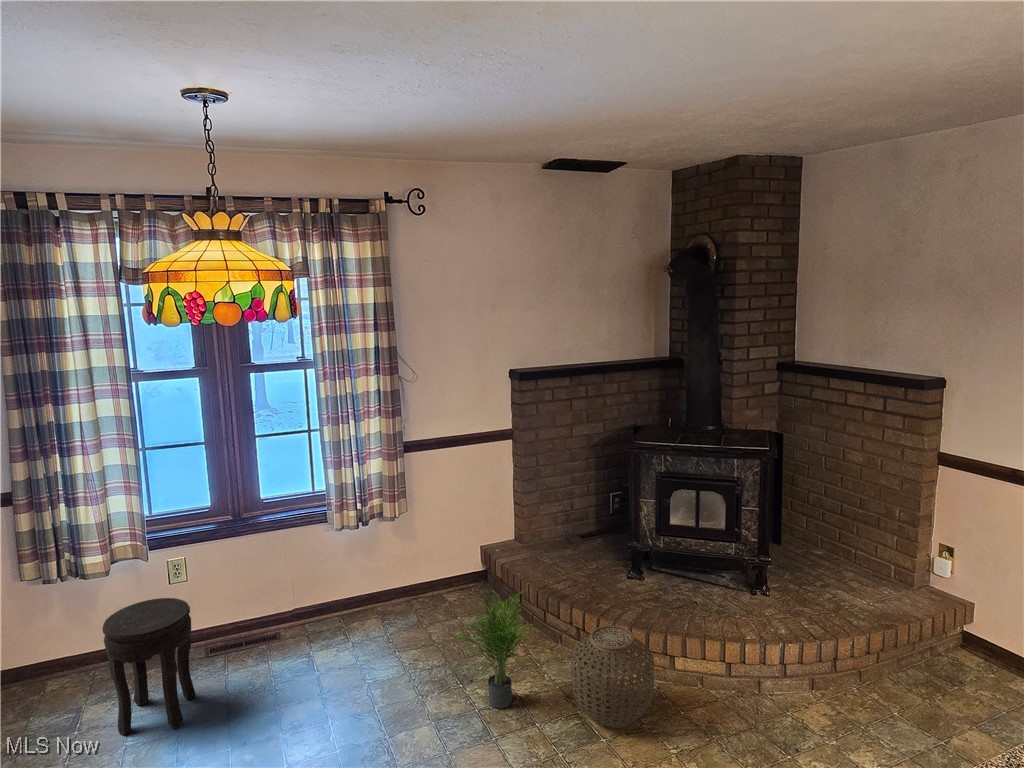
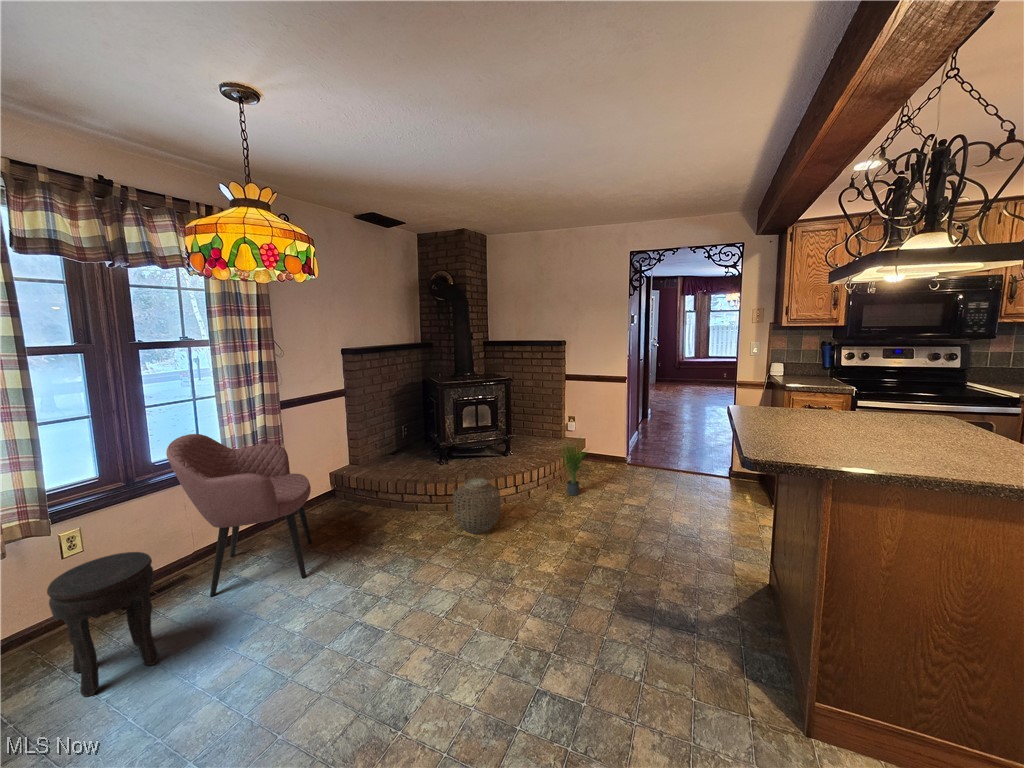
armchair: none [240,475,408,691] -> present [166,434,312,597]
potted plant: present [460,593,530,709] -> present [564,444,585,495]

